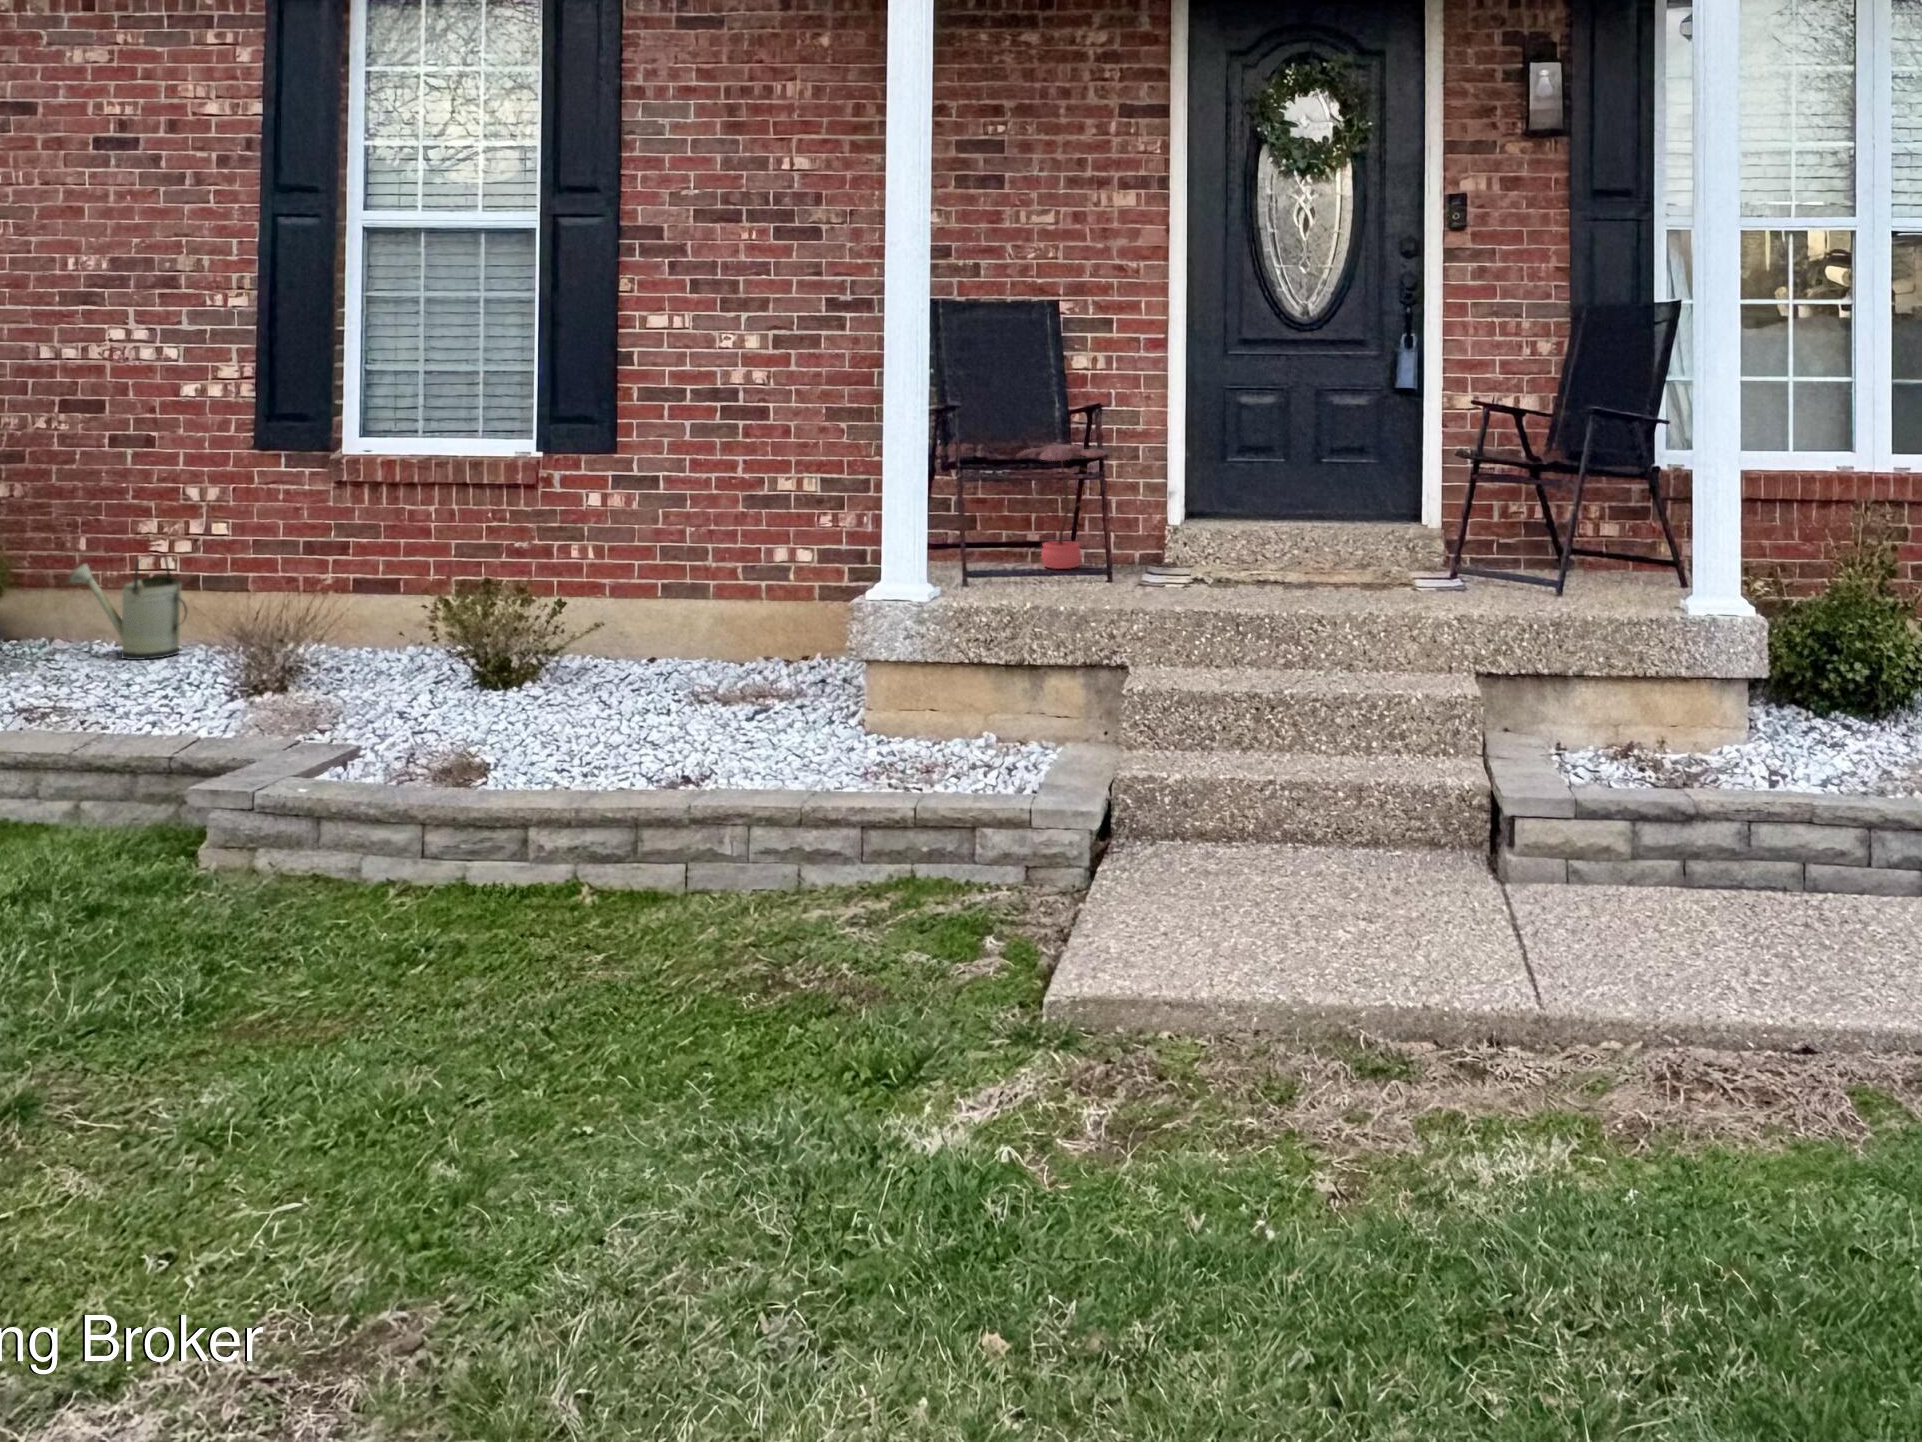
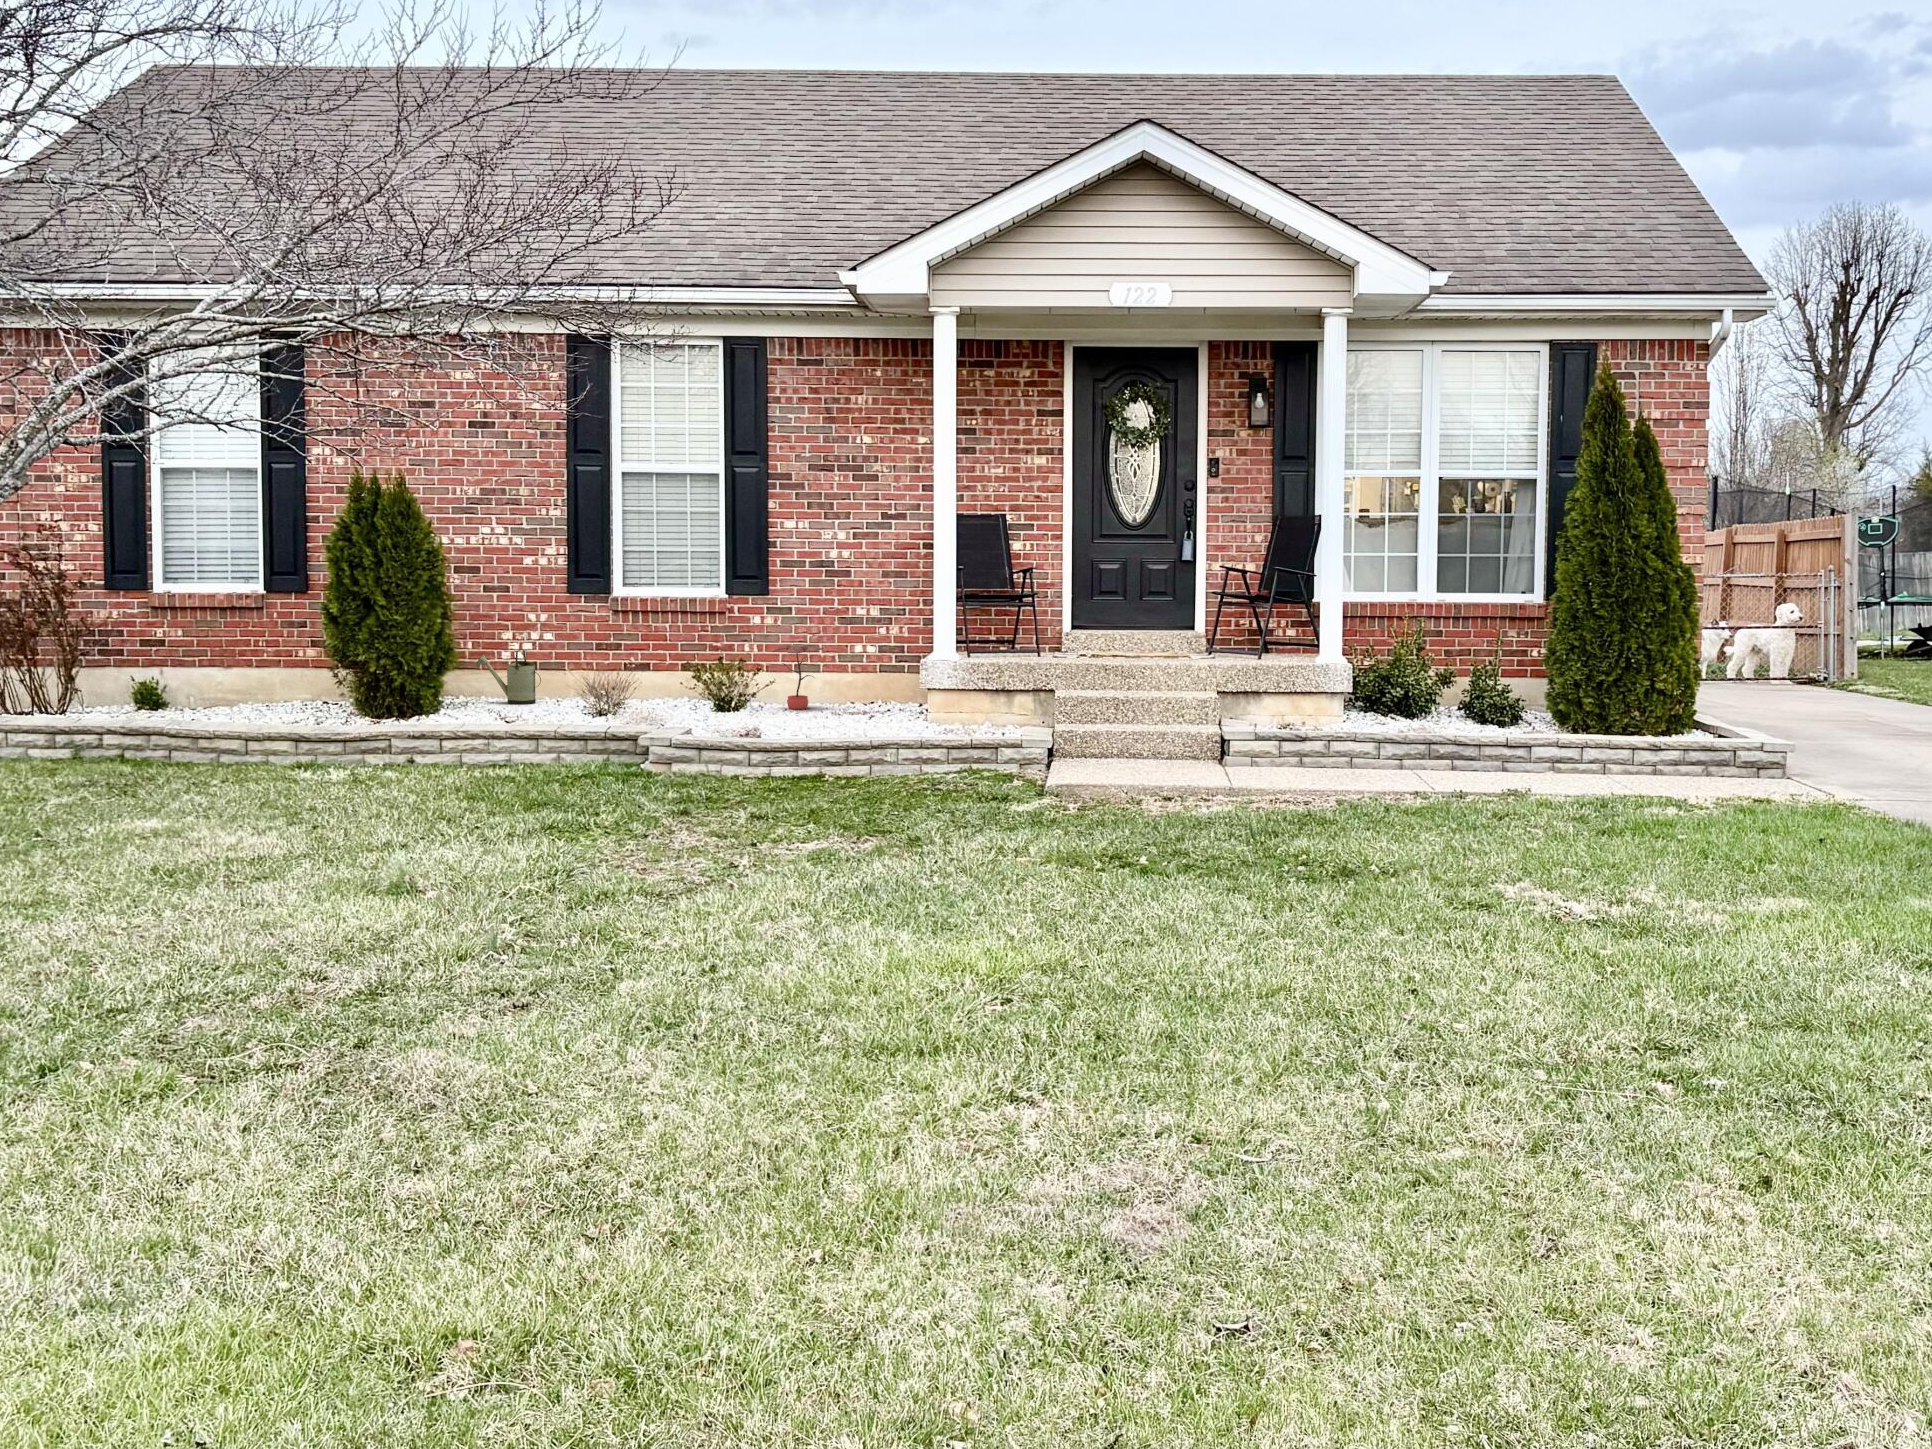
potted plant: present [1016,444,1109,569] -> present [773,645,822,709]

